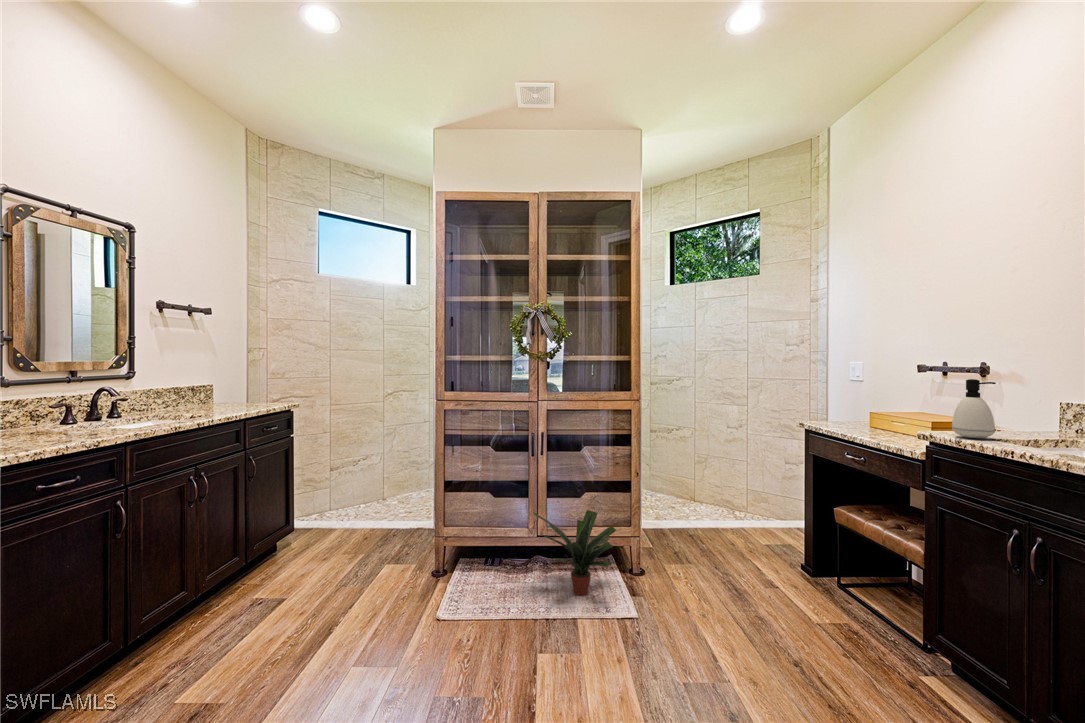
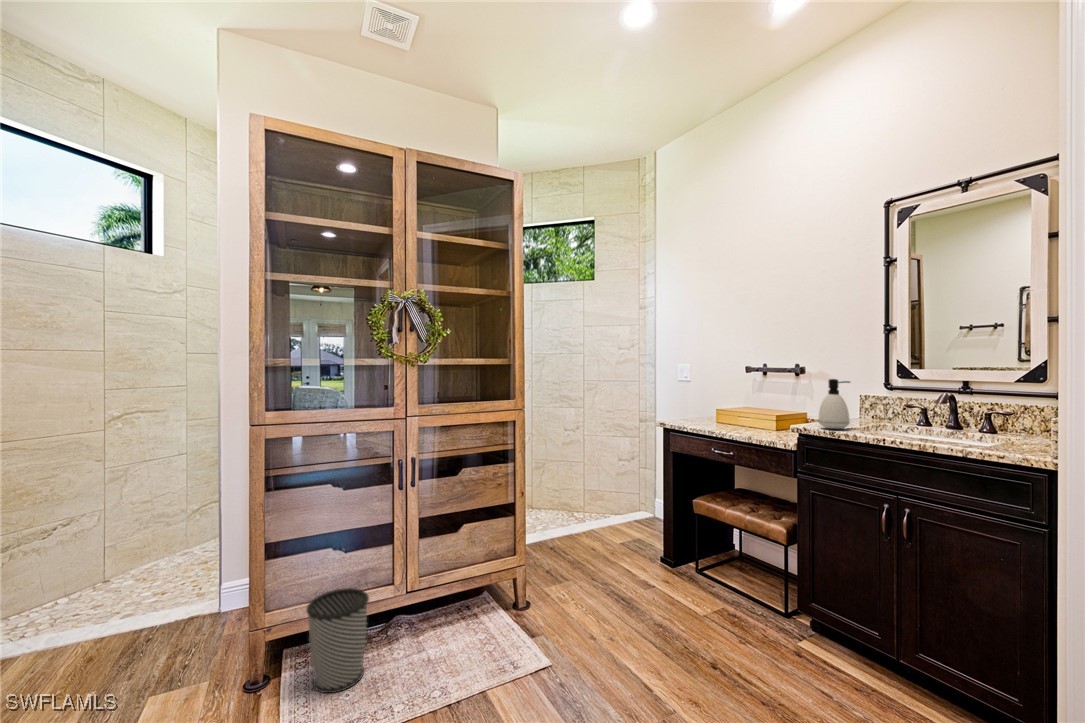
potted plant: present [533,510,616,595] -> none [411,546,518,656]
wastebasket: none [464,522,505,591] -> present [306,588,369,693]

